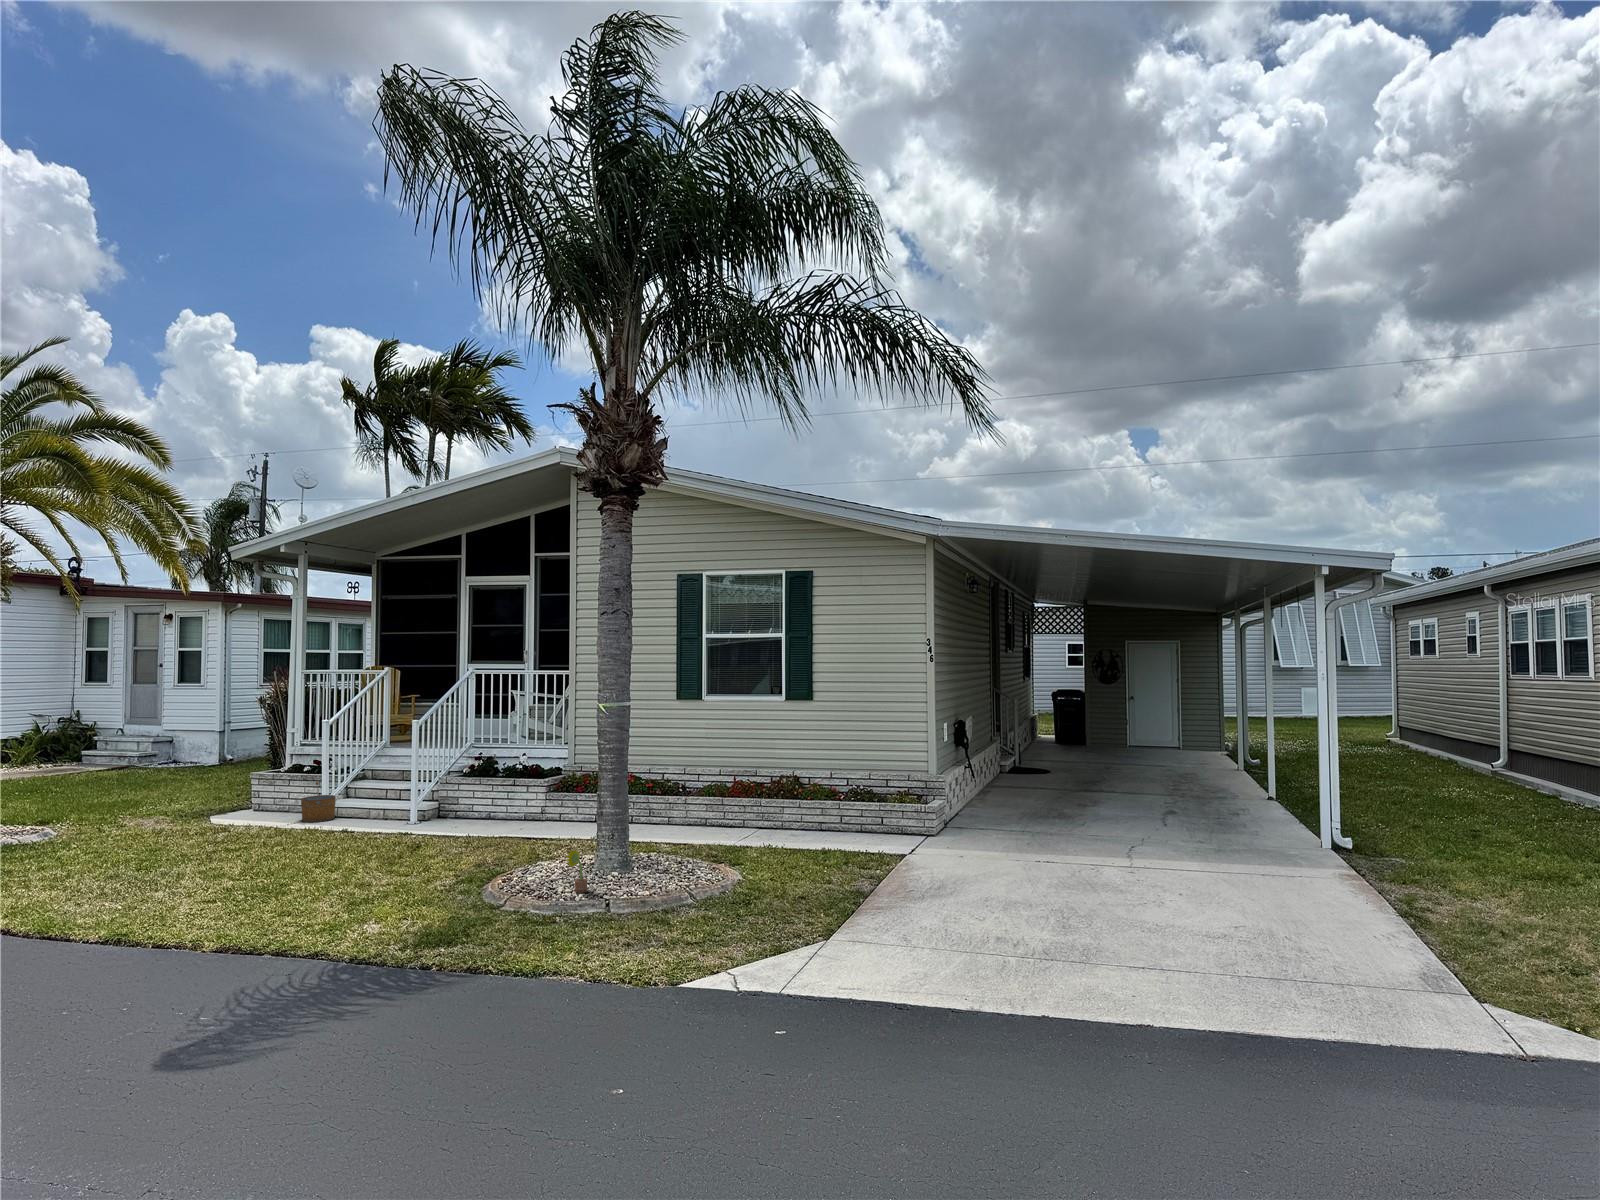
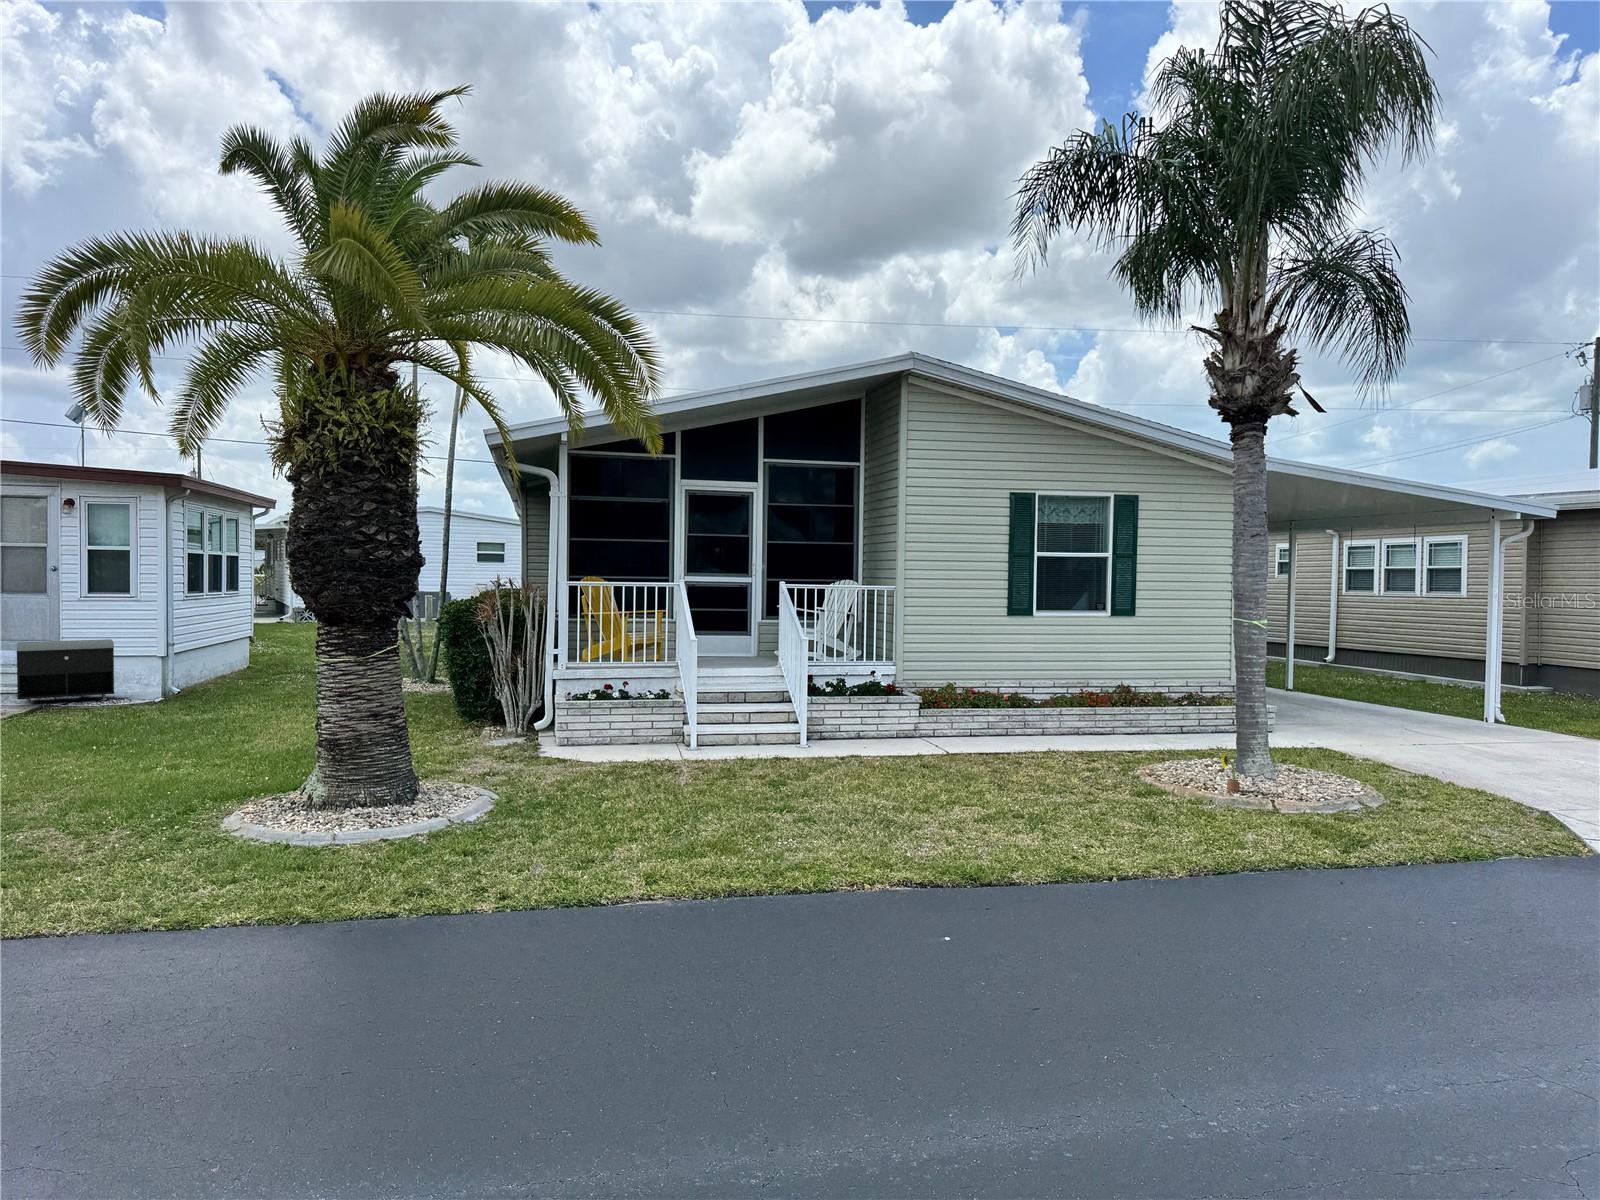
storage bench: none [114,717,190,764] -> present [17,639,114,705]
bucket: present [301,782,336,822] -> none [653,707,690,754]

